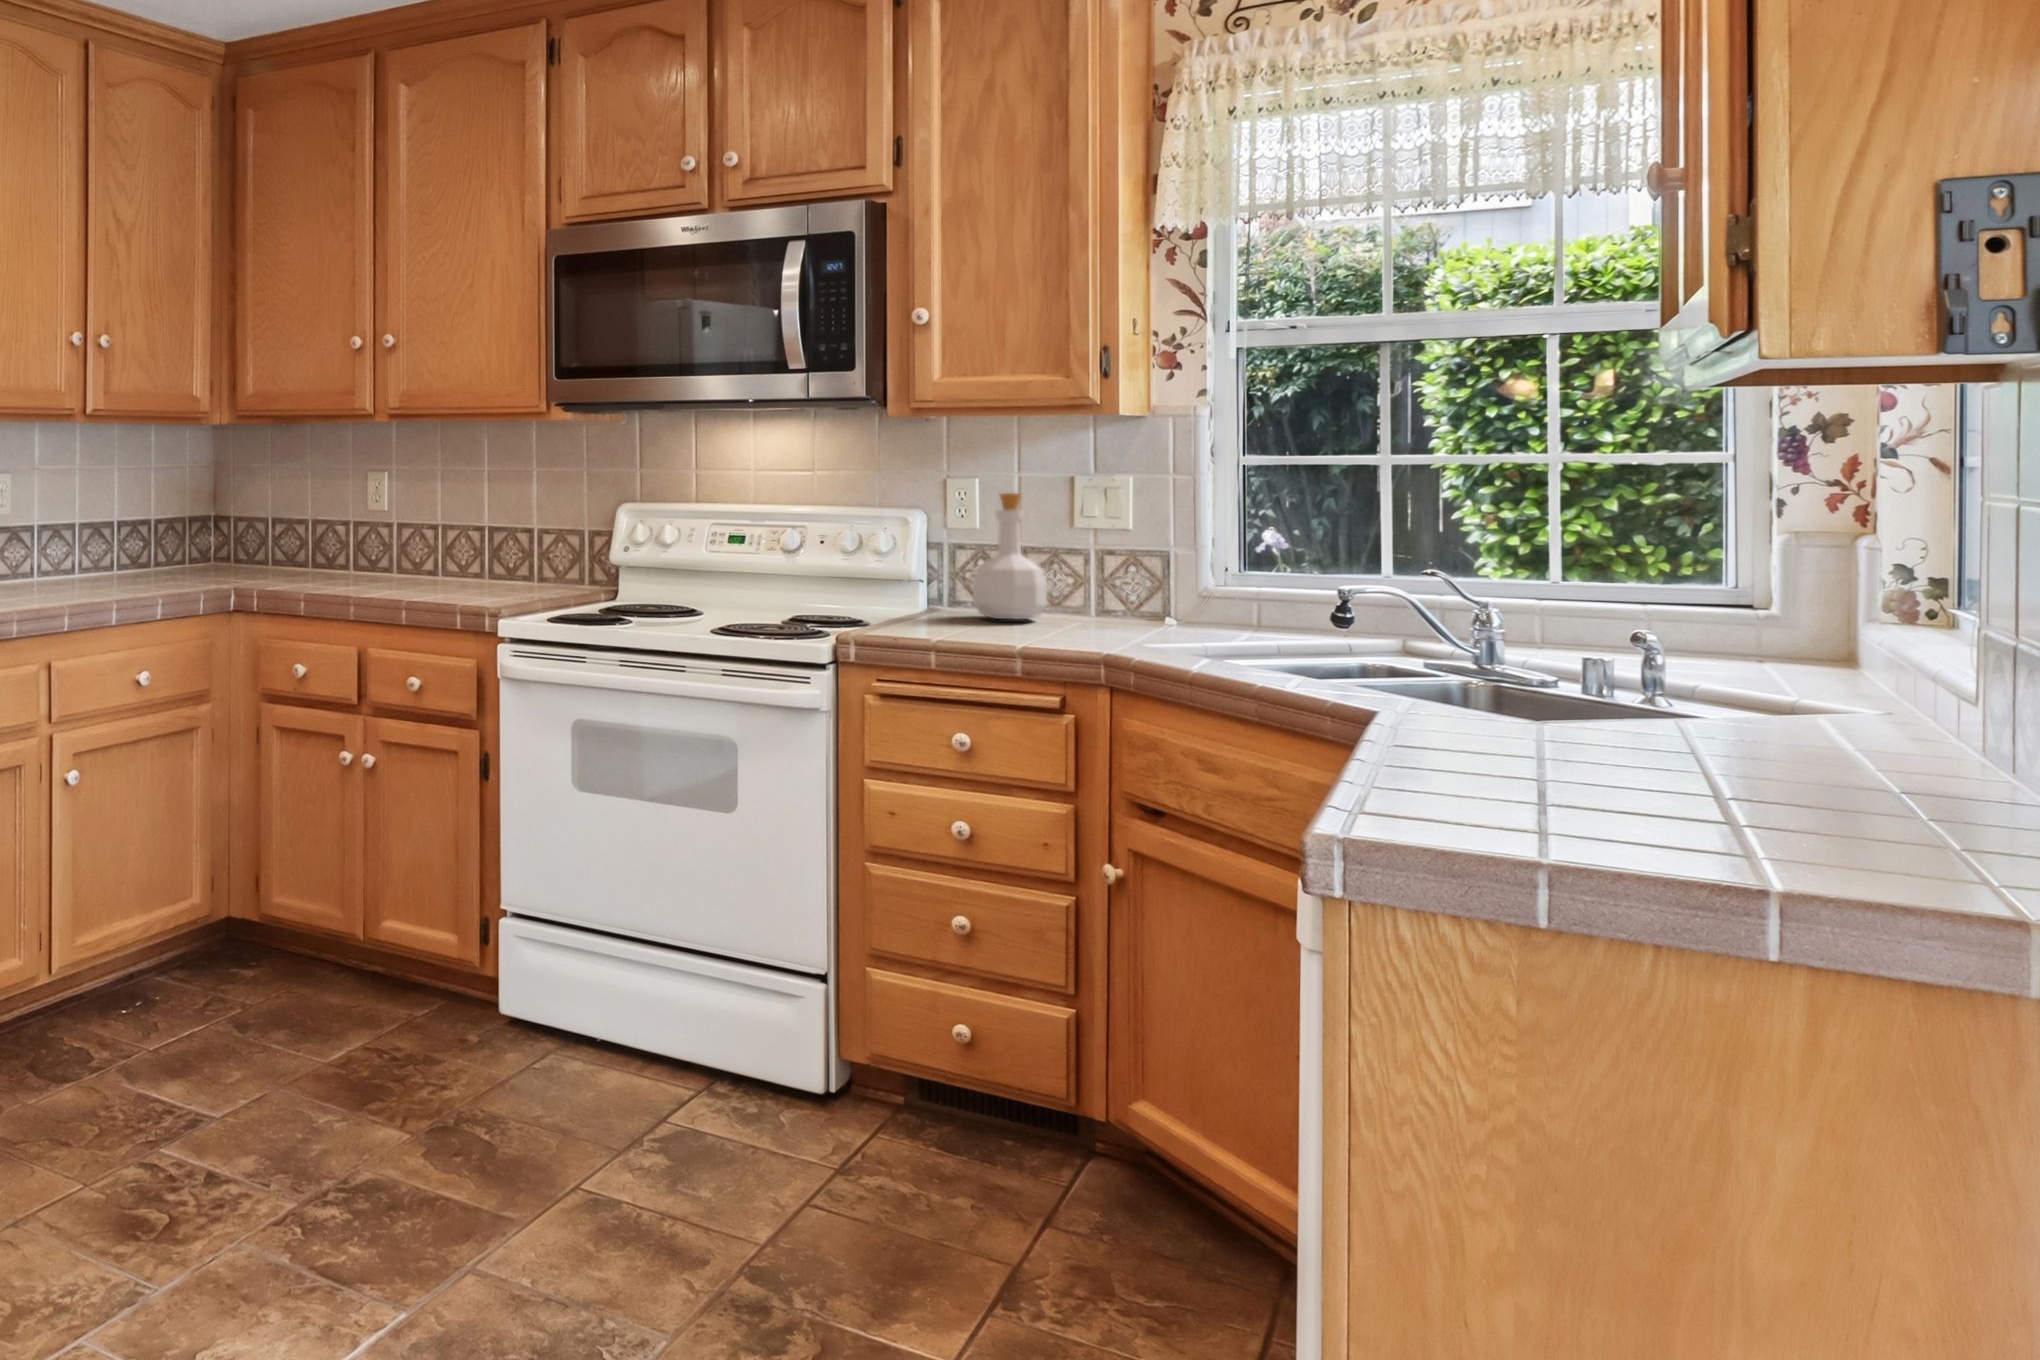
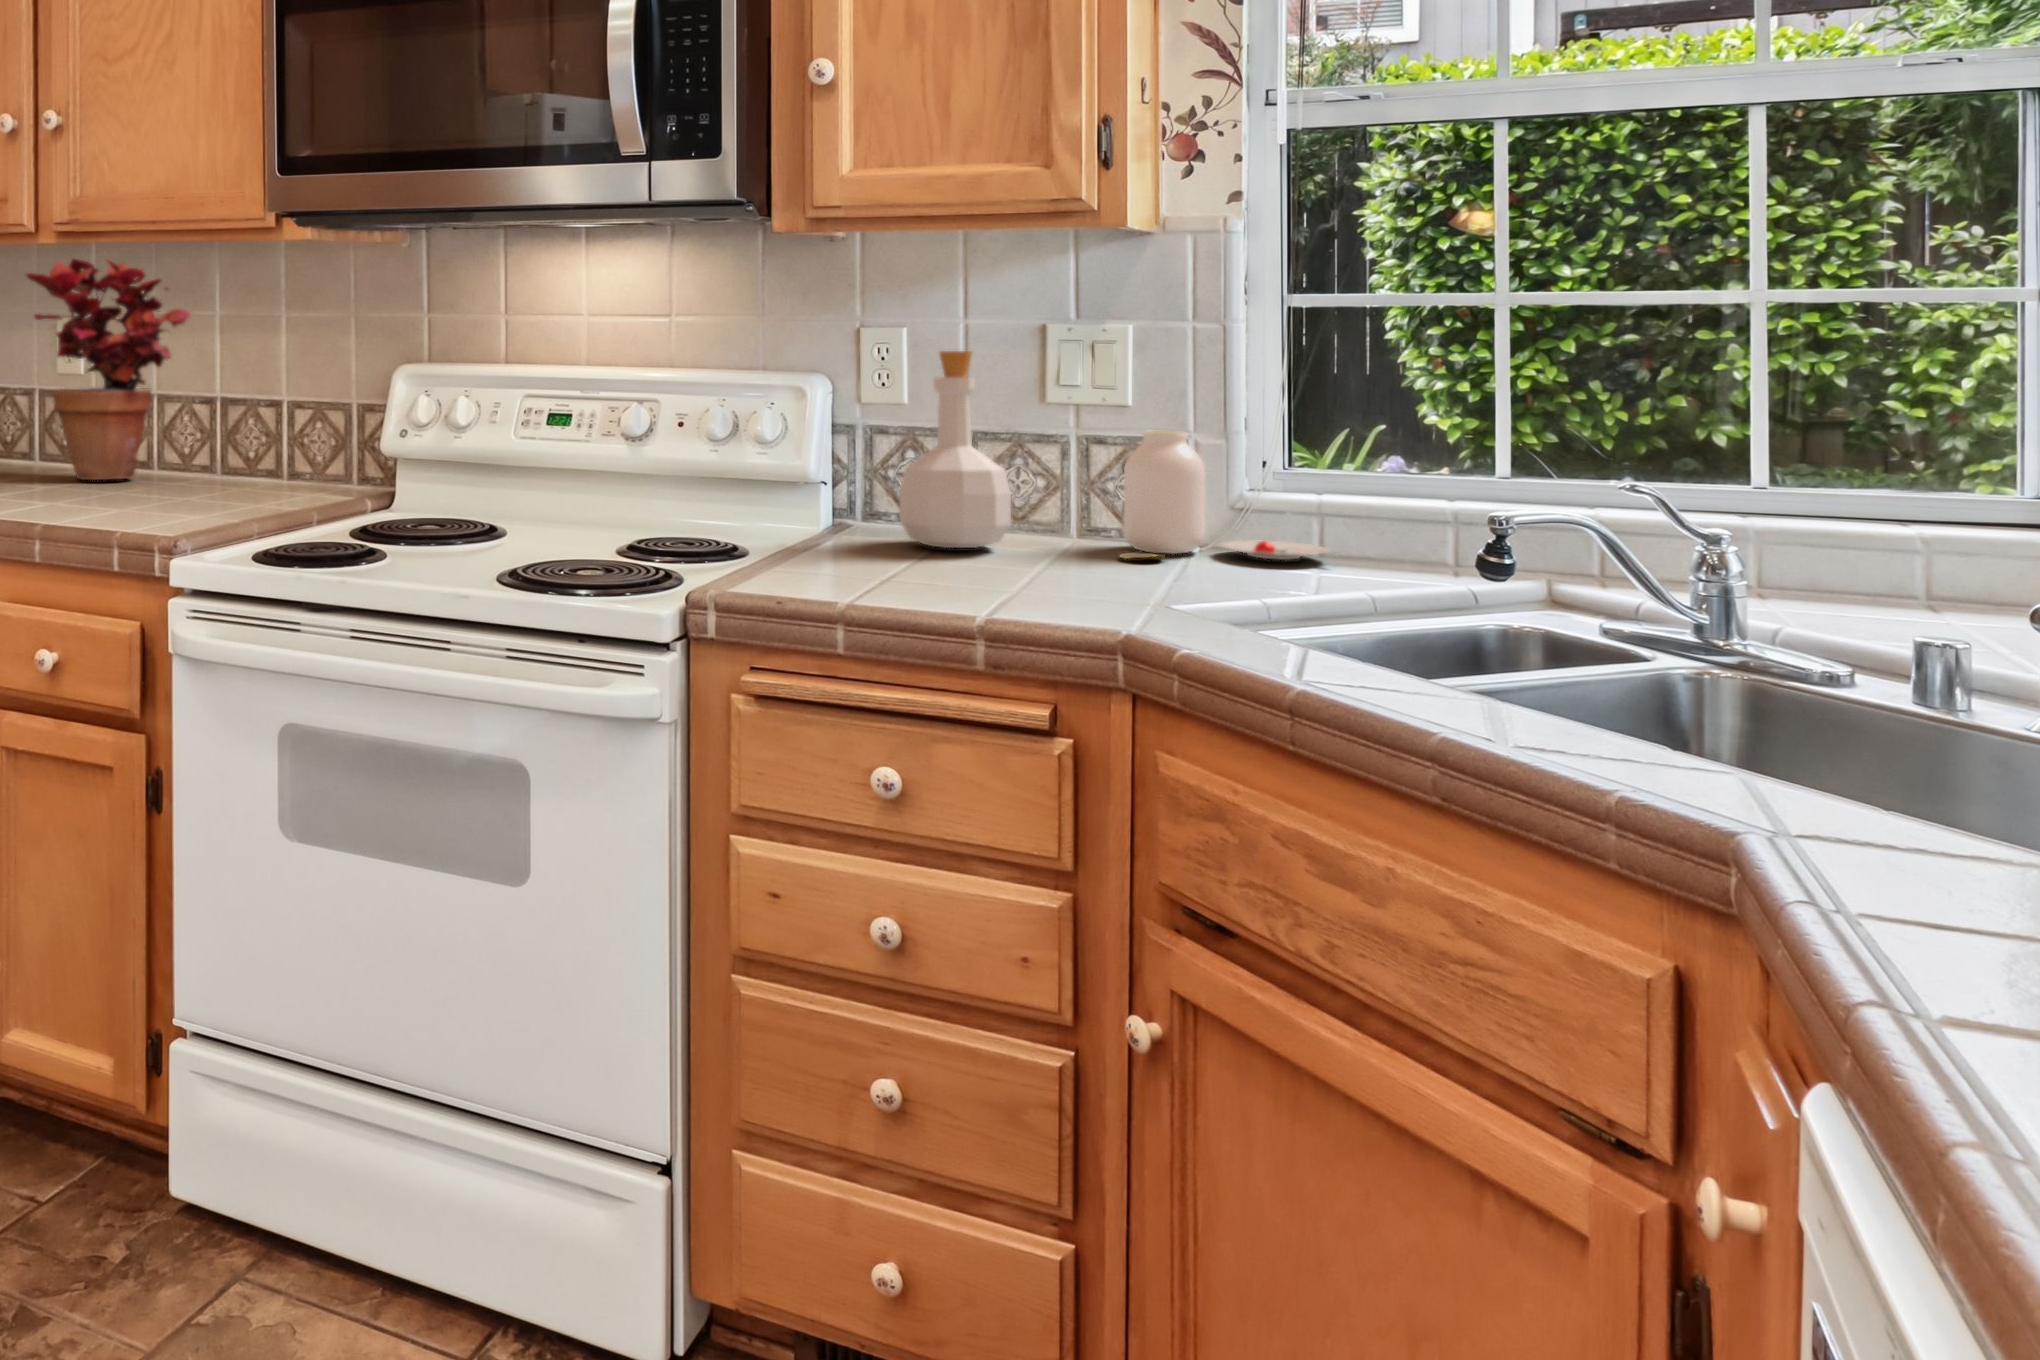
potted plant: none [361,428,488,579] -> present [26,259,190,480]
jar: none [1119,545,1266,627] -> present [1120,431,1335,560]

